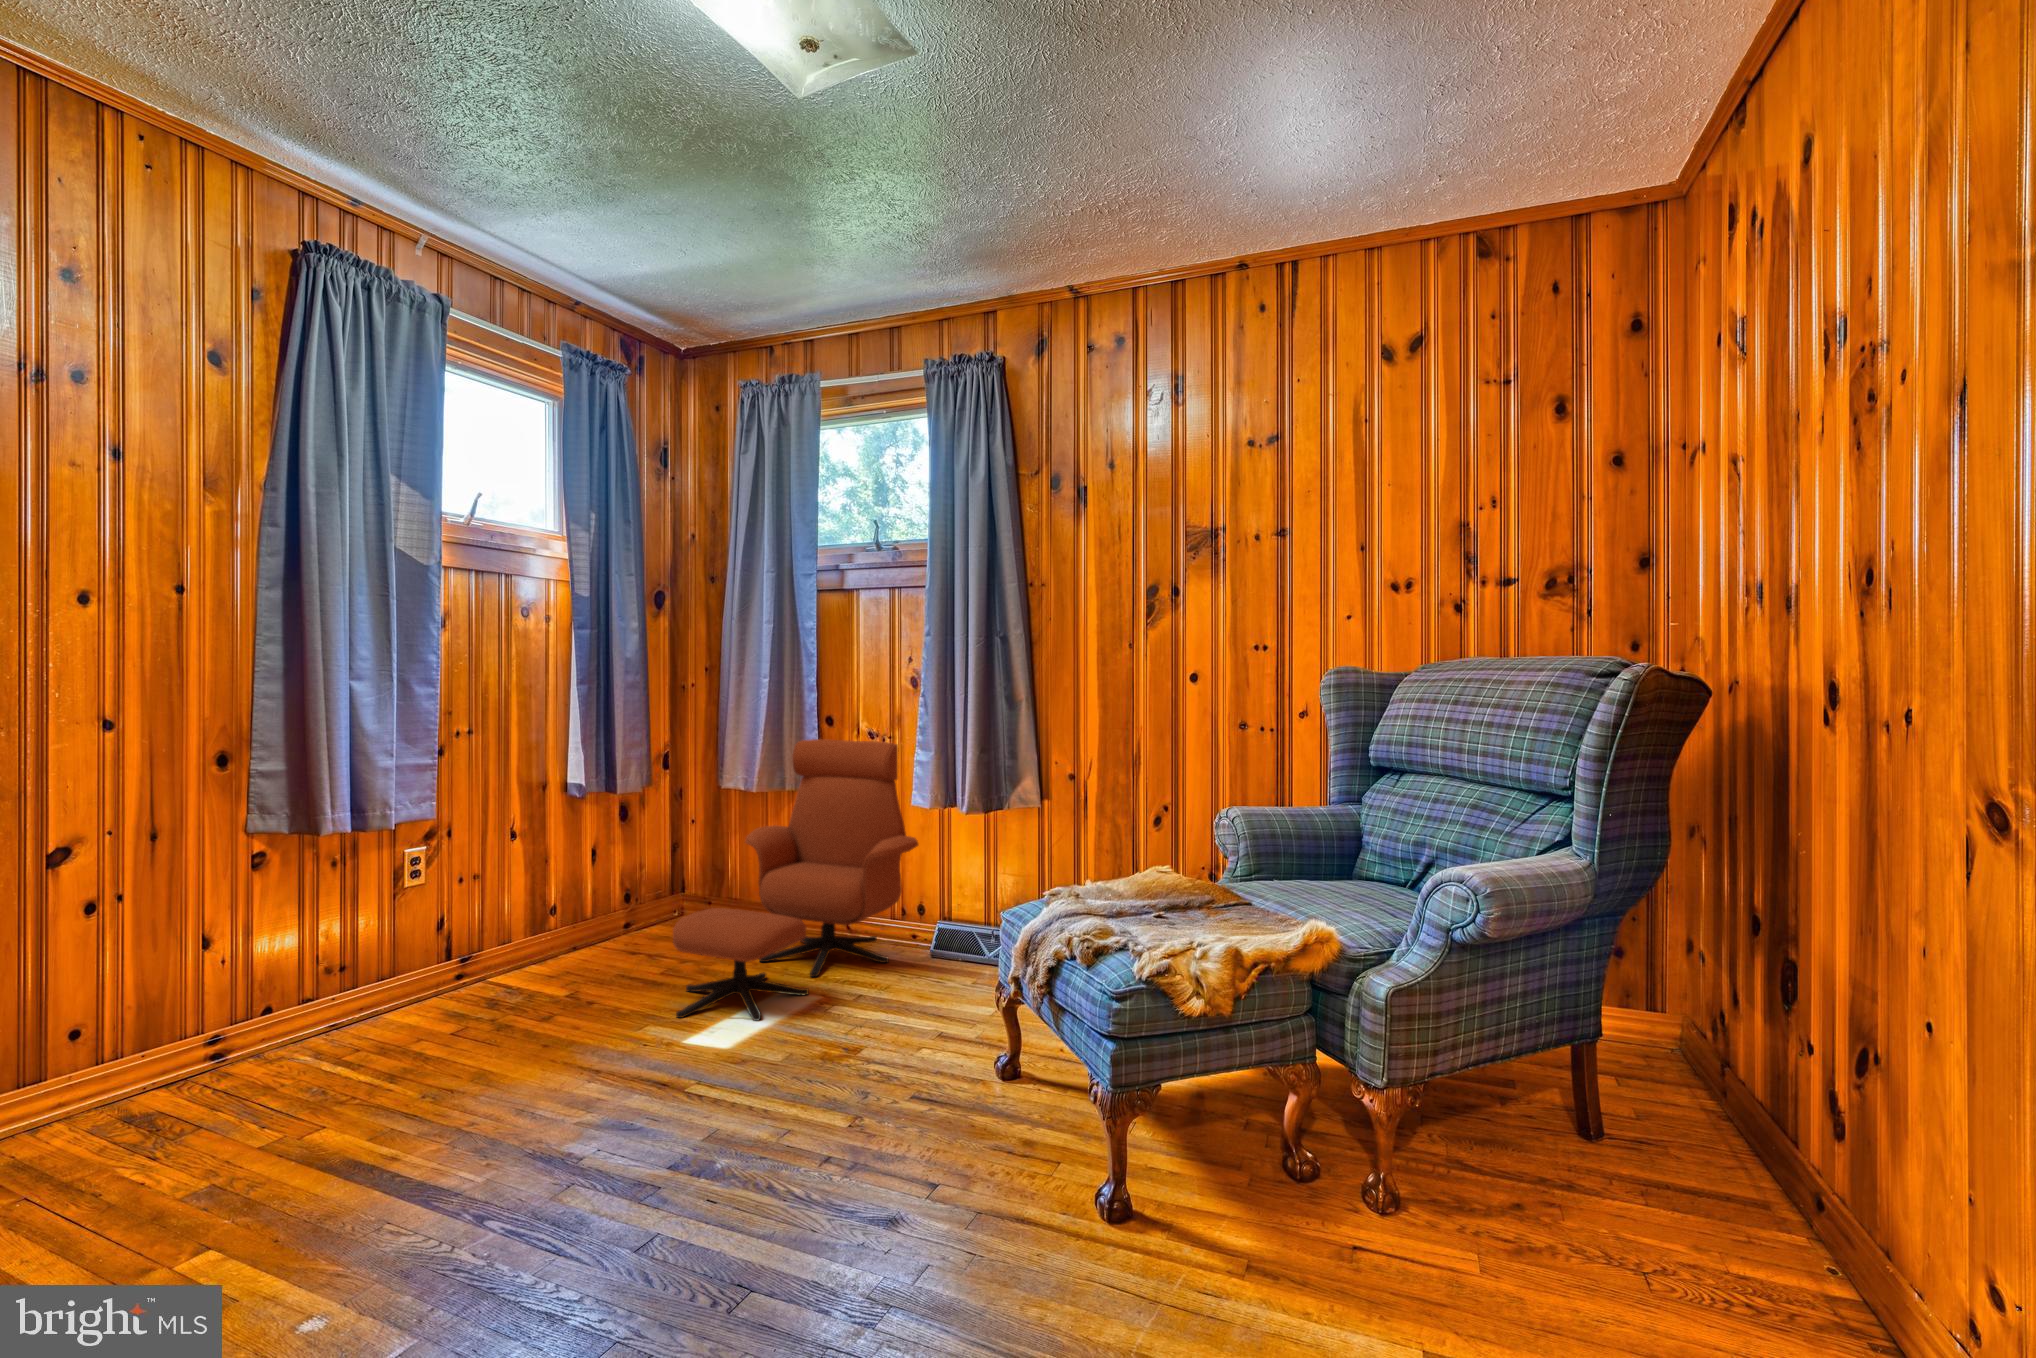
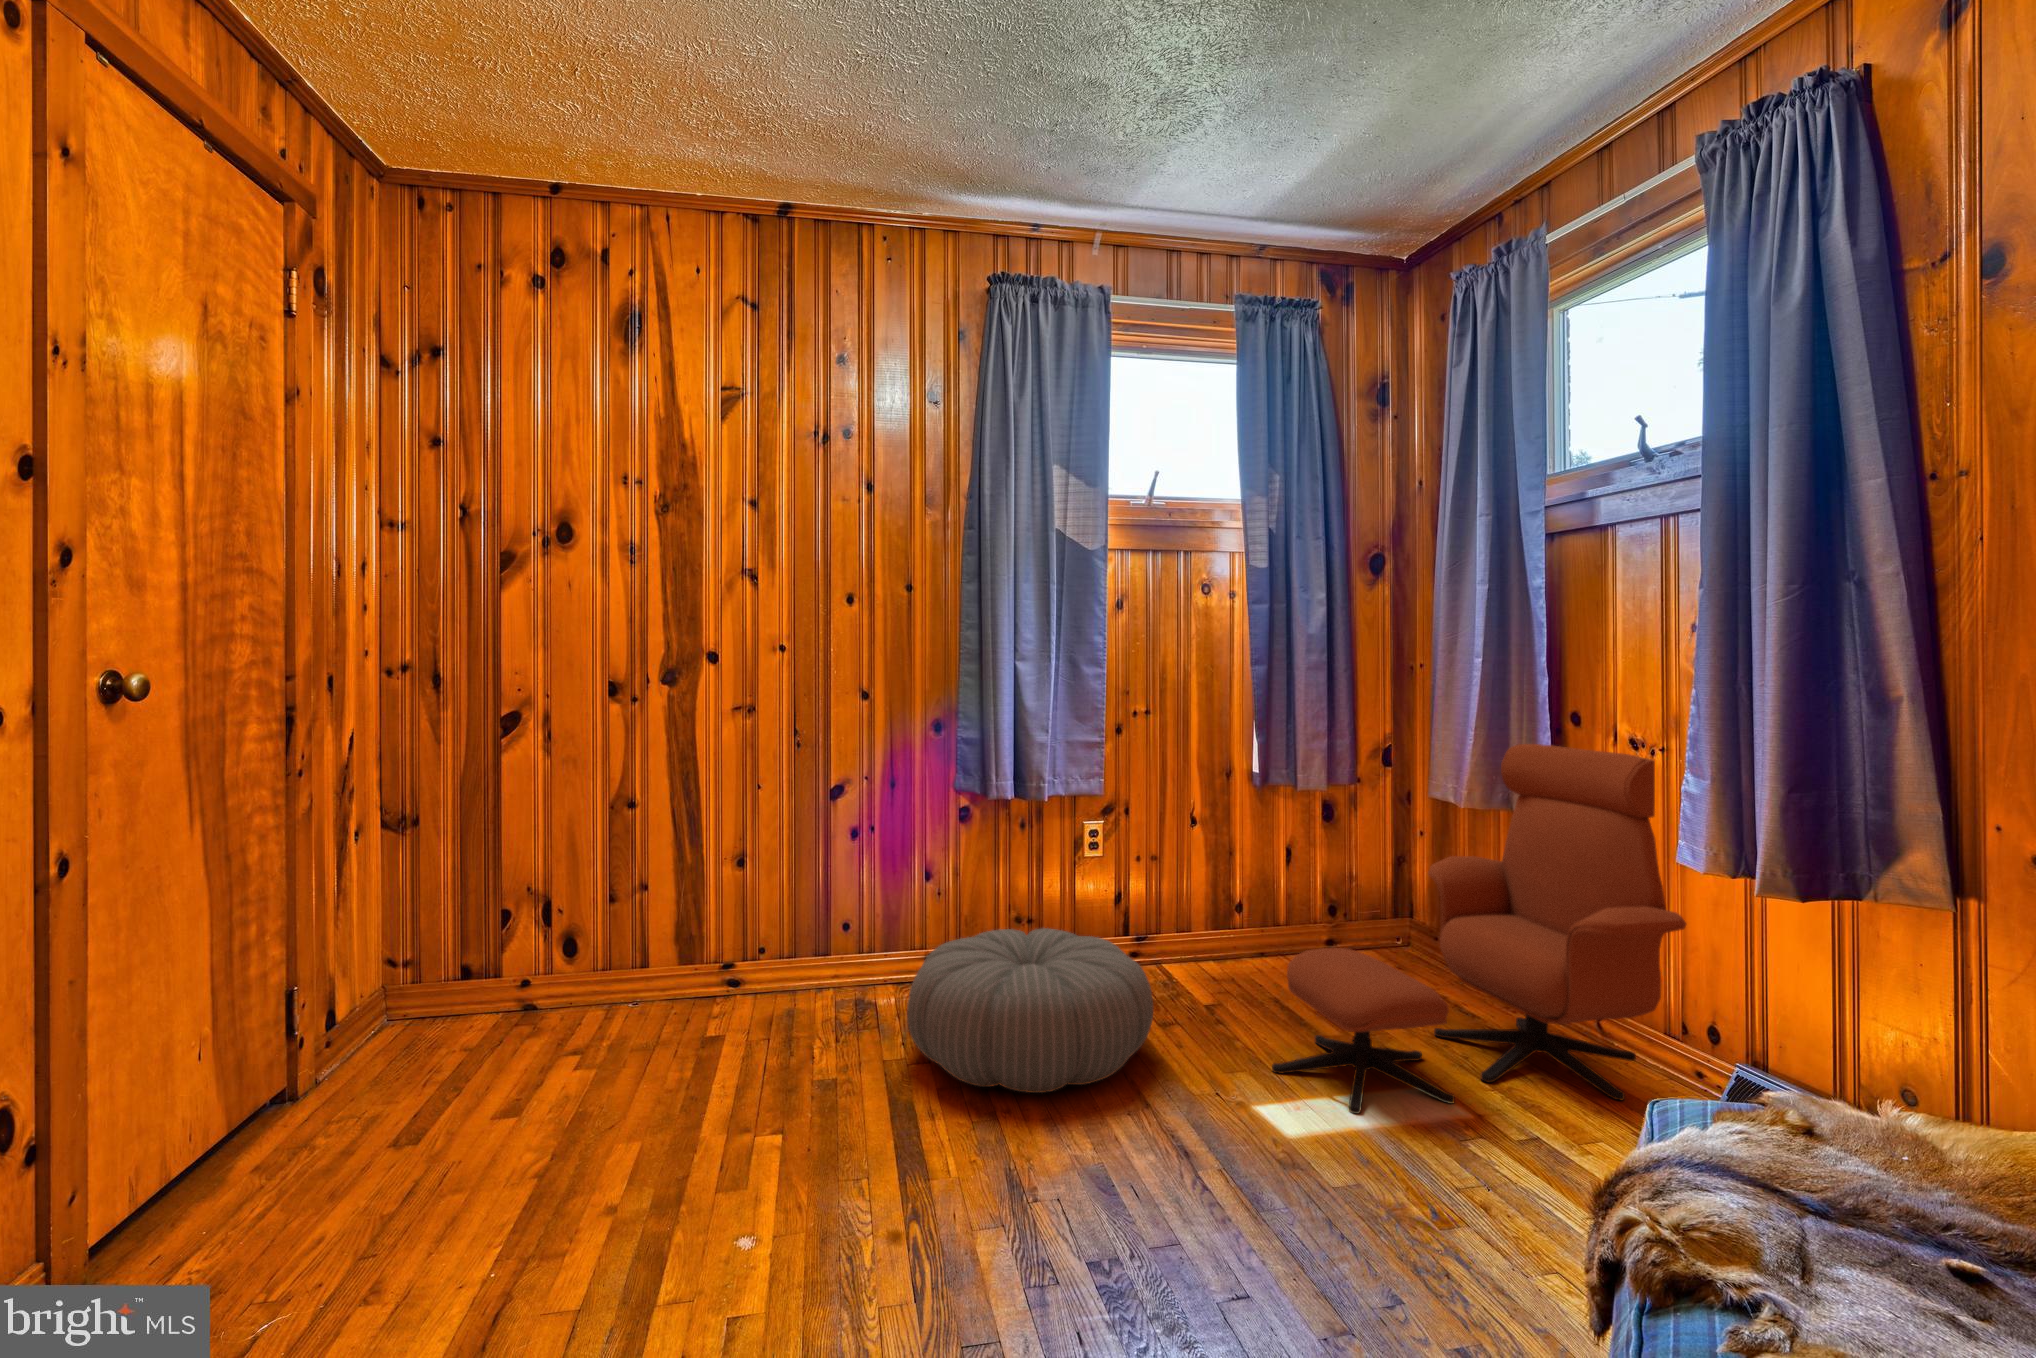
pouf: none [288,950,583,1122] -> present [907,928,1153,1093]

